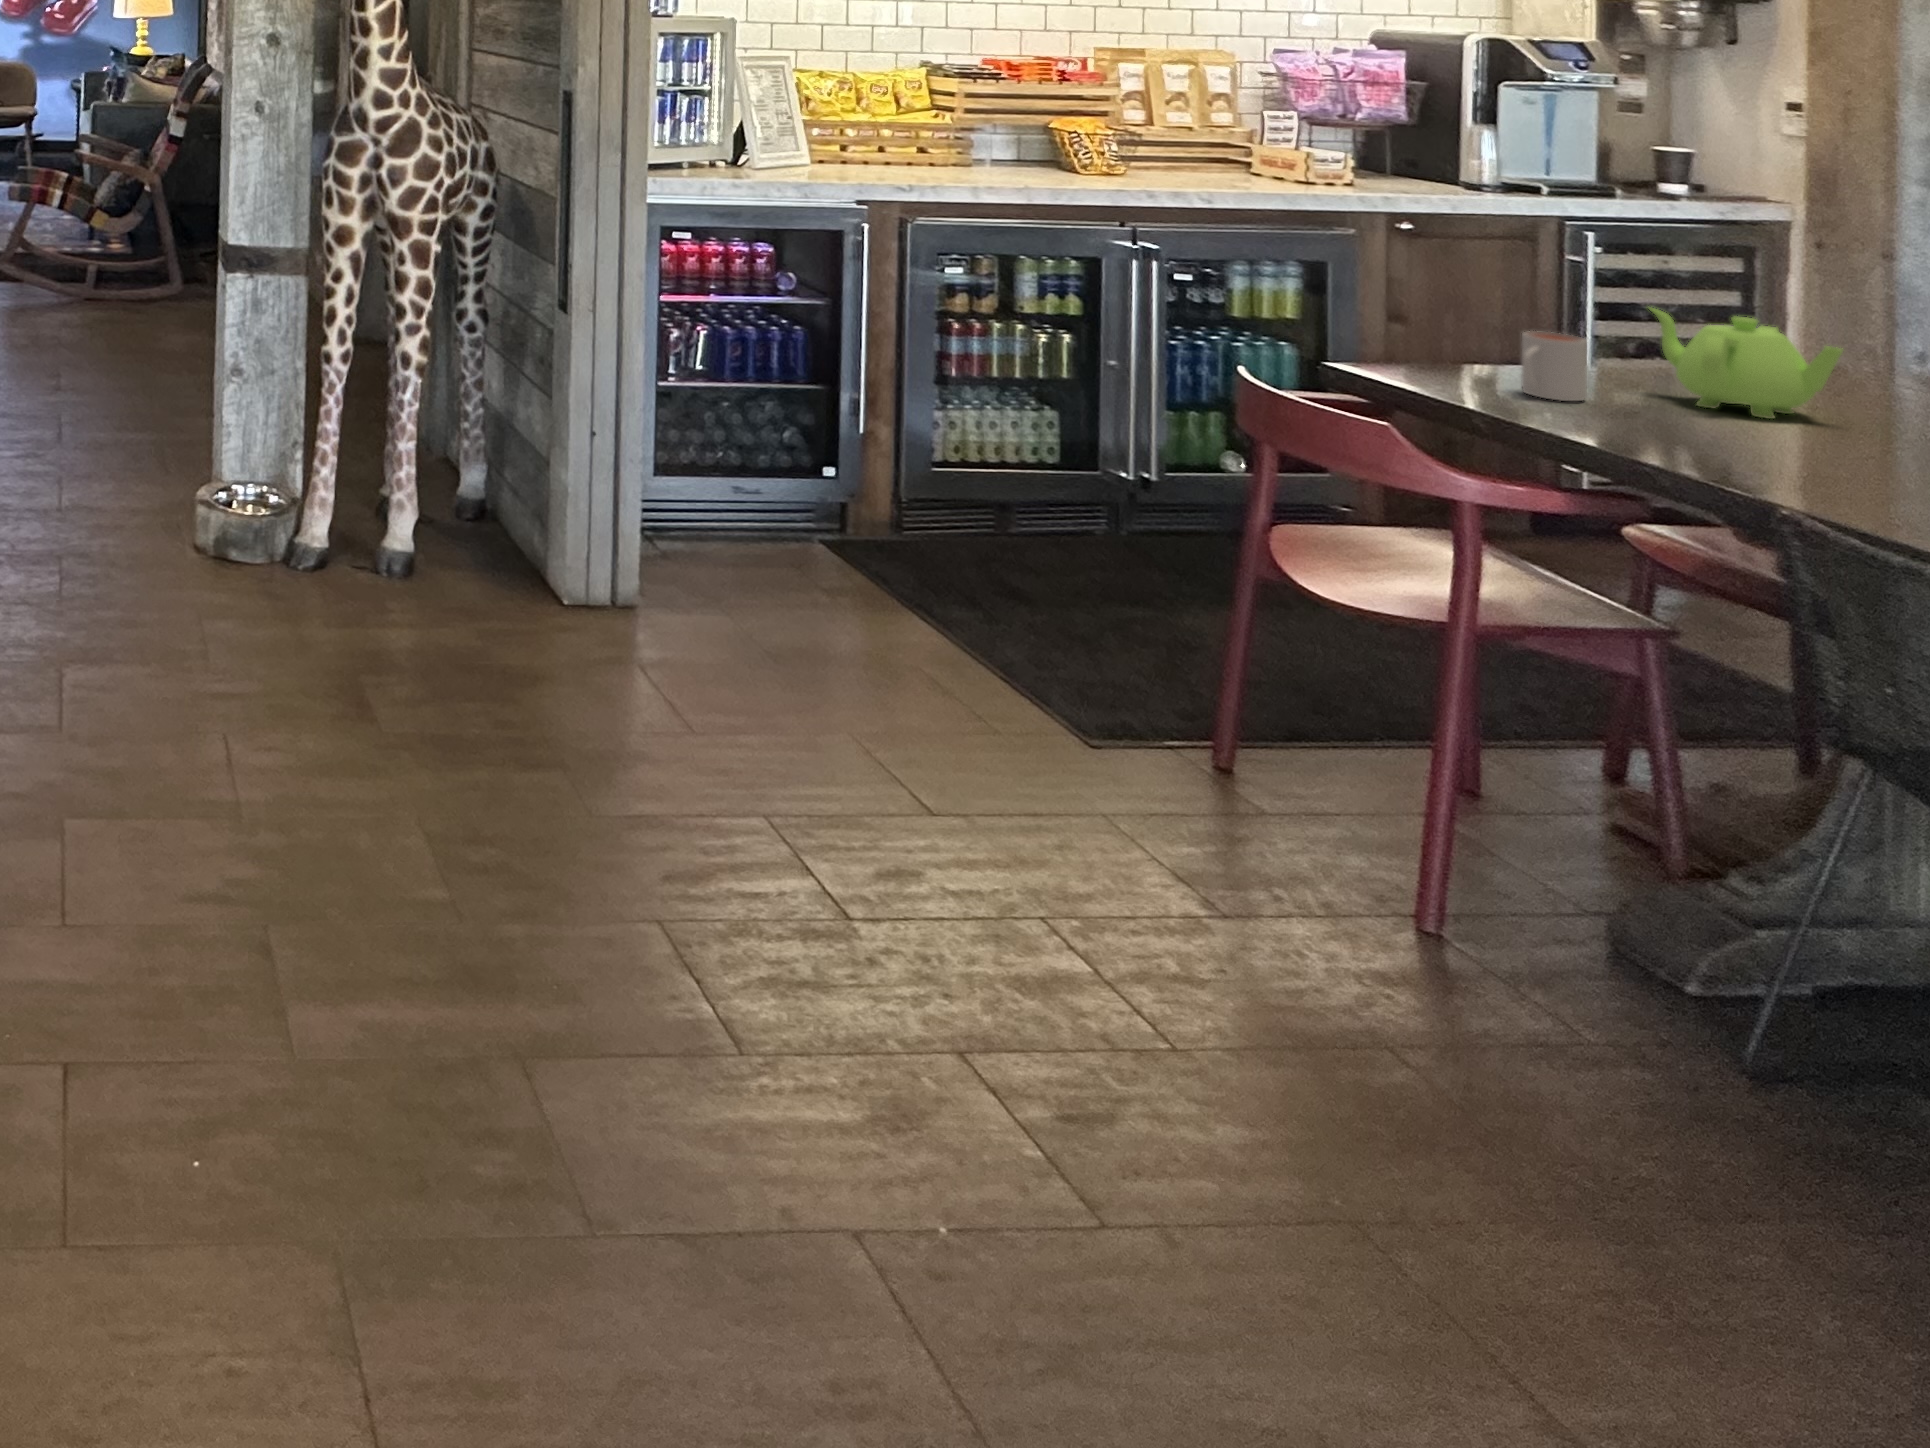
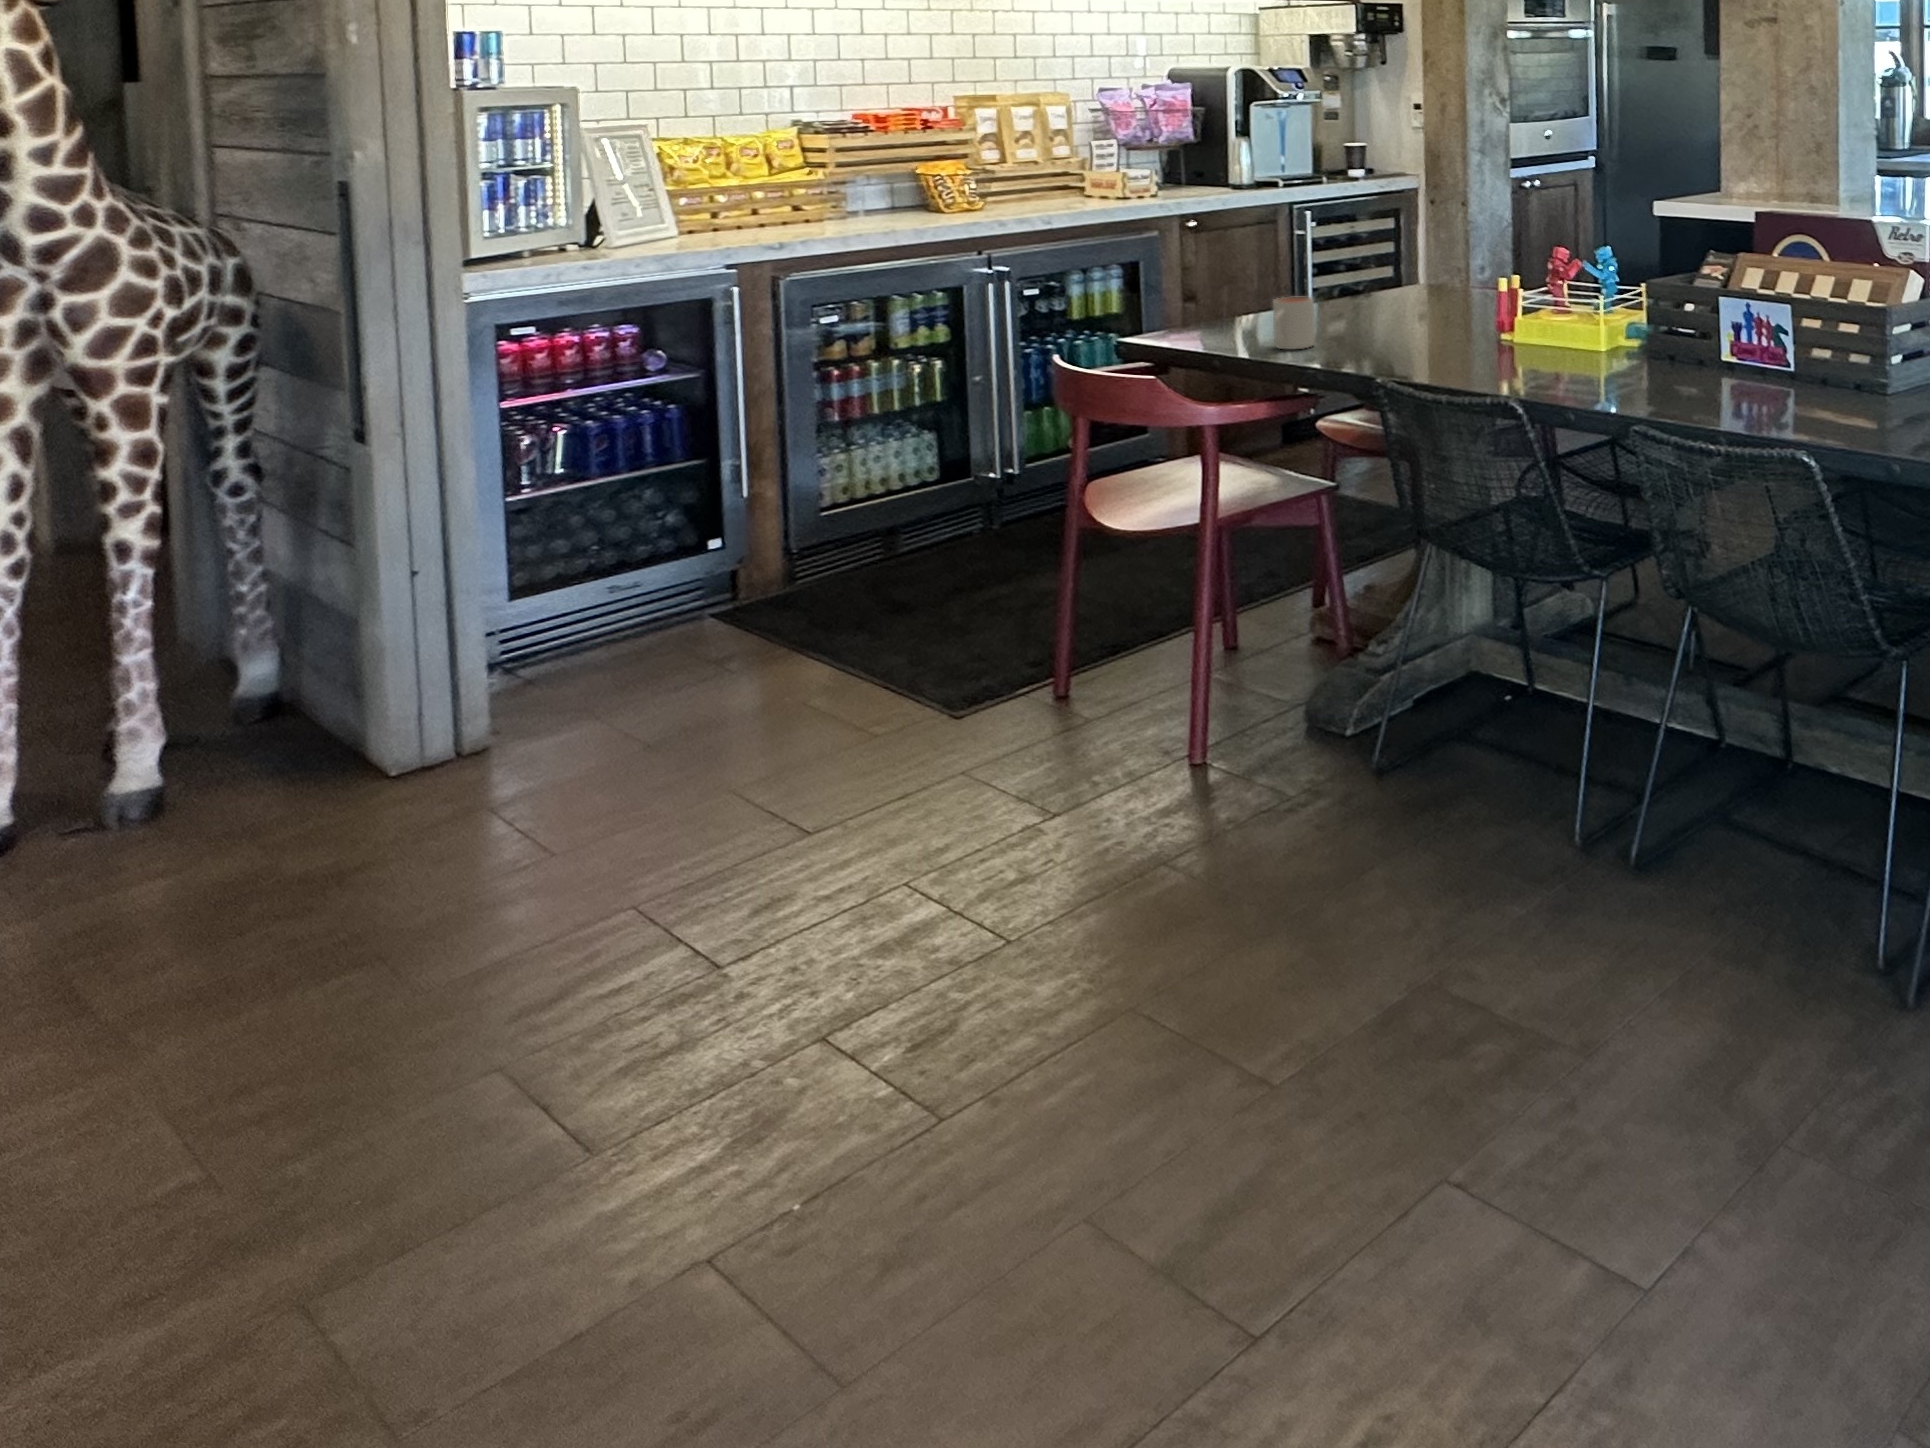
teapot: present [1650,308,1843,419] -> none [1348,264,1458,336]

